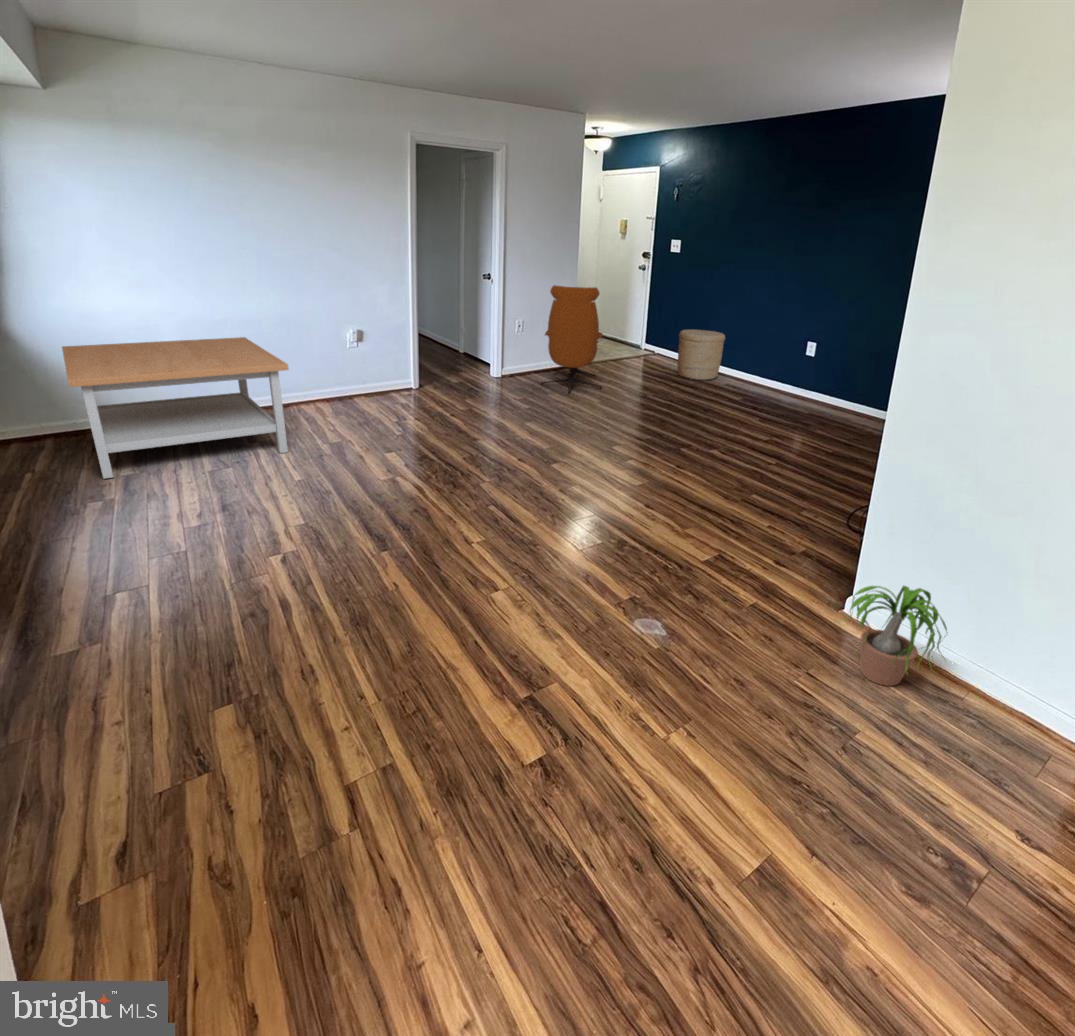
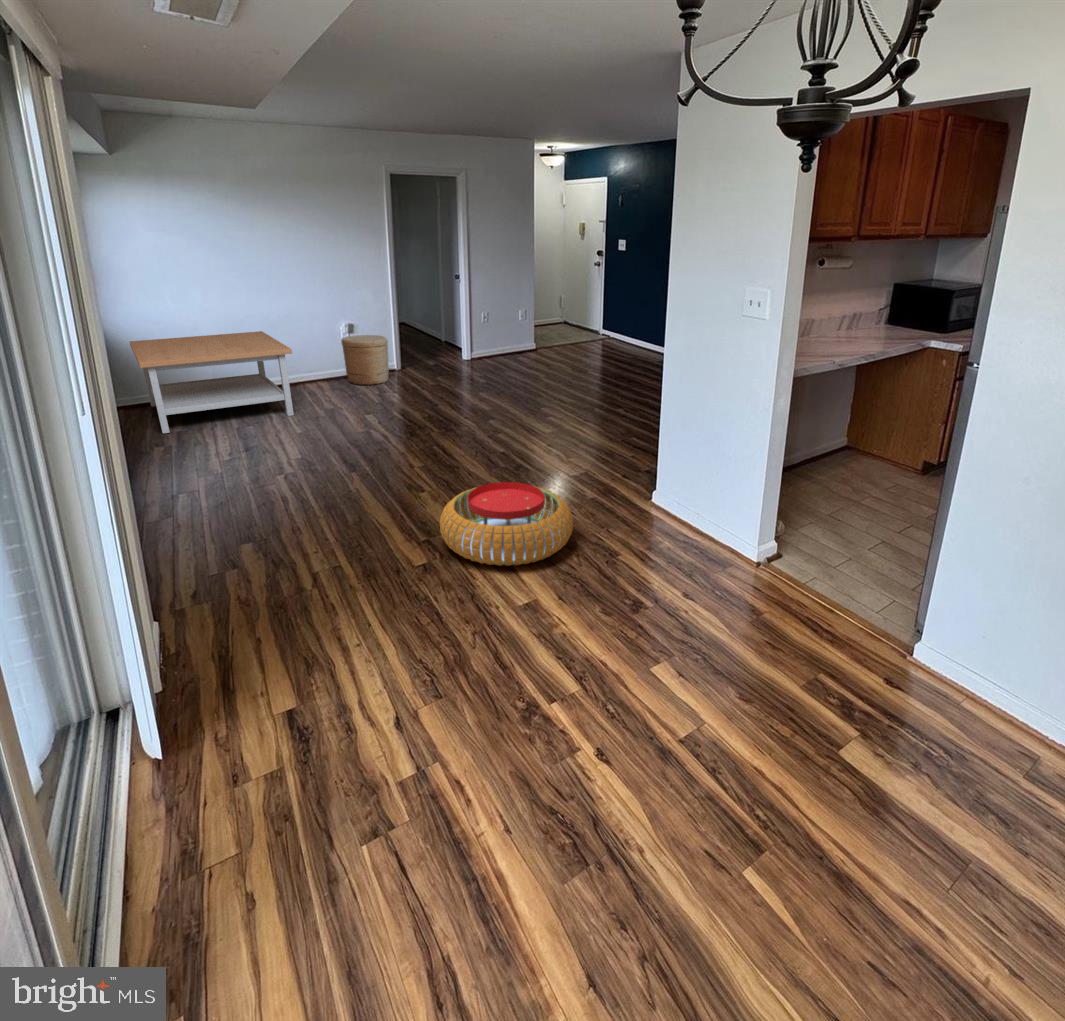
lounge chair: present [541,285,603,393] -> none [501,283,551,370]
woven basket: present [677,330,725,380] -> present [341,335,389,385]
potted plant: present [847,586,947,686] -> none [618,471,690,534]
pouf: none [554,596,780,765] -> present [440,482,573,566]

